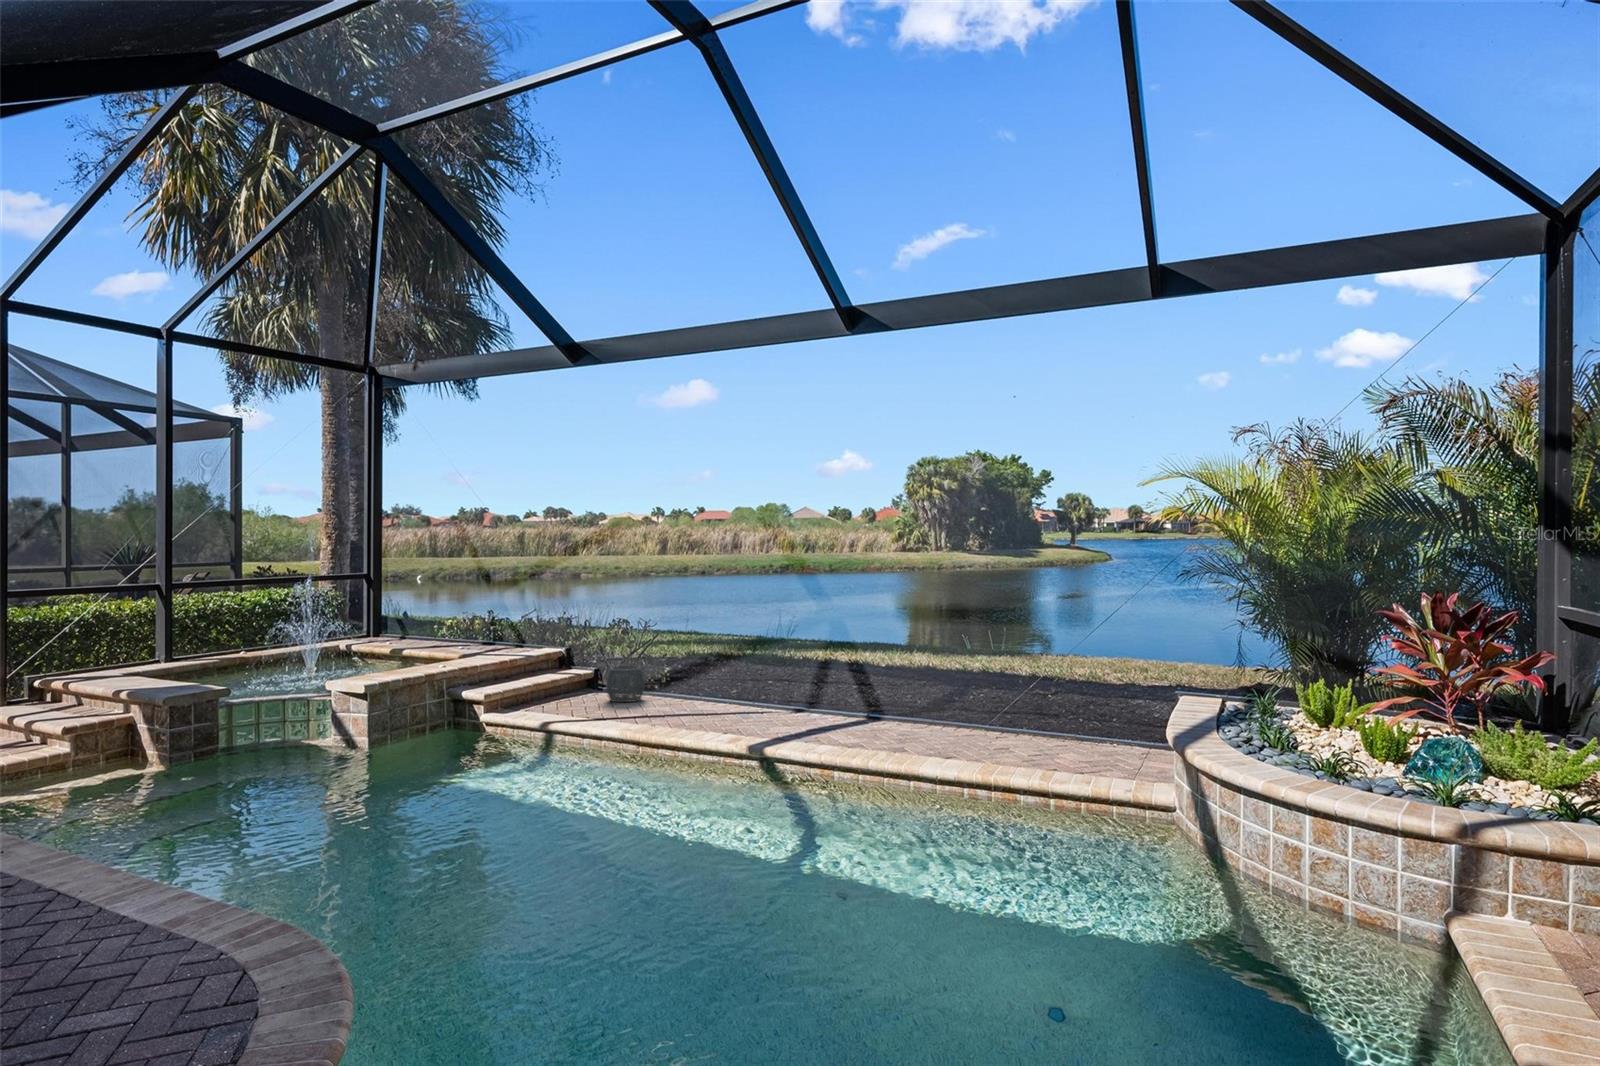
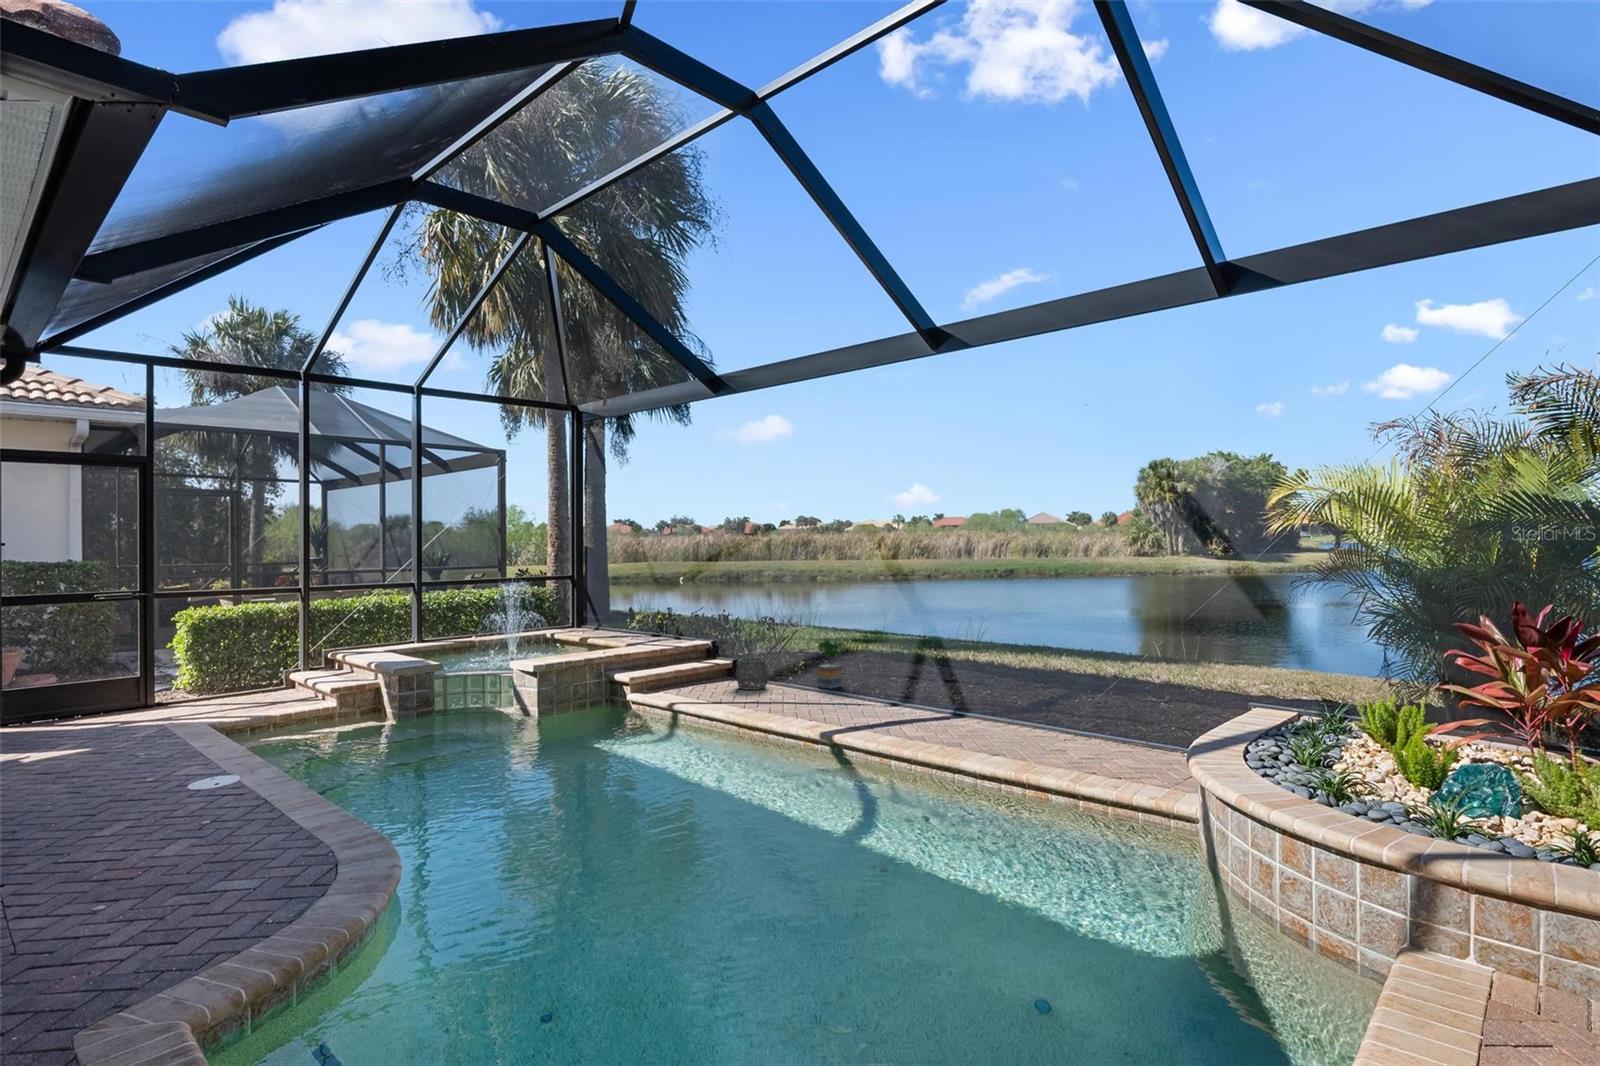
potted tree: none [697,642,731,696] -> present [817,640,846,689]

